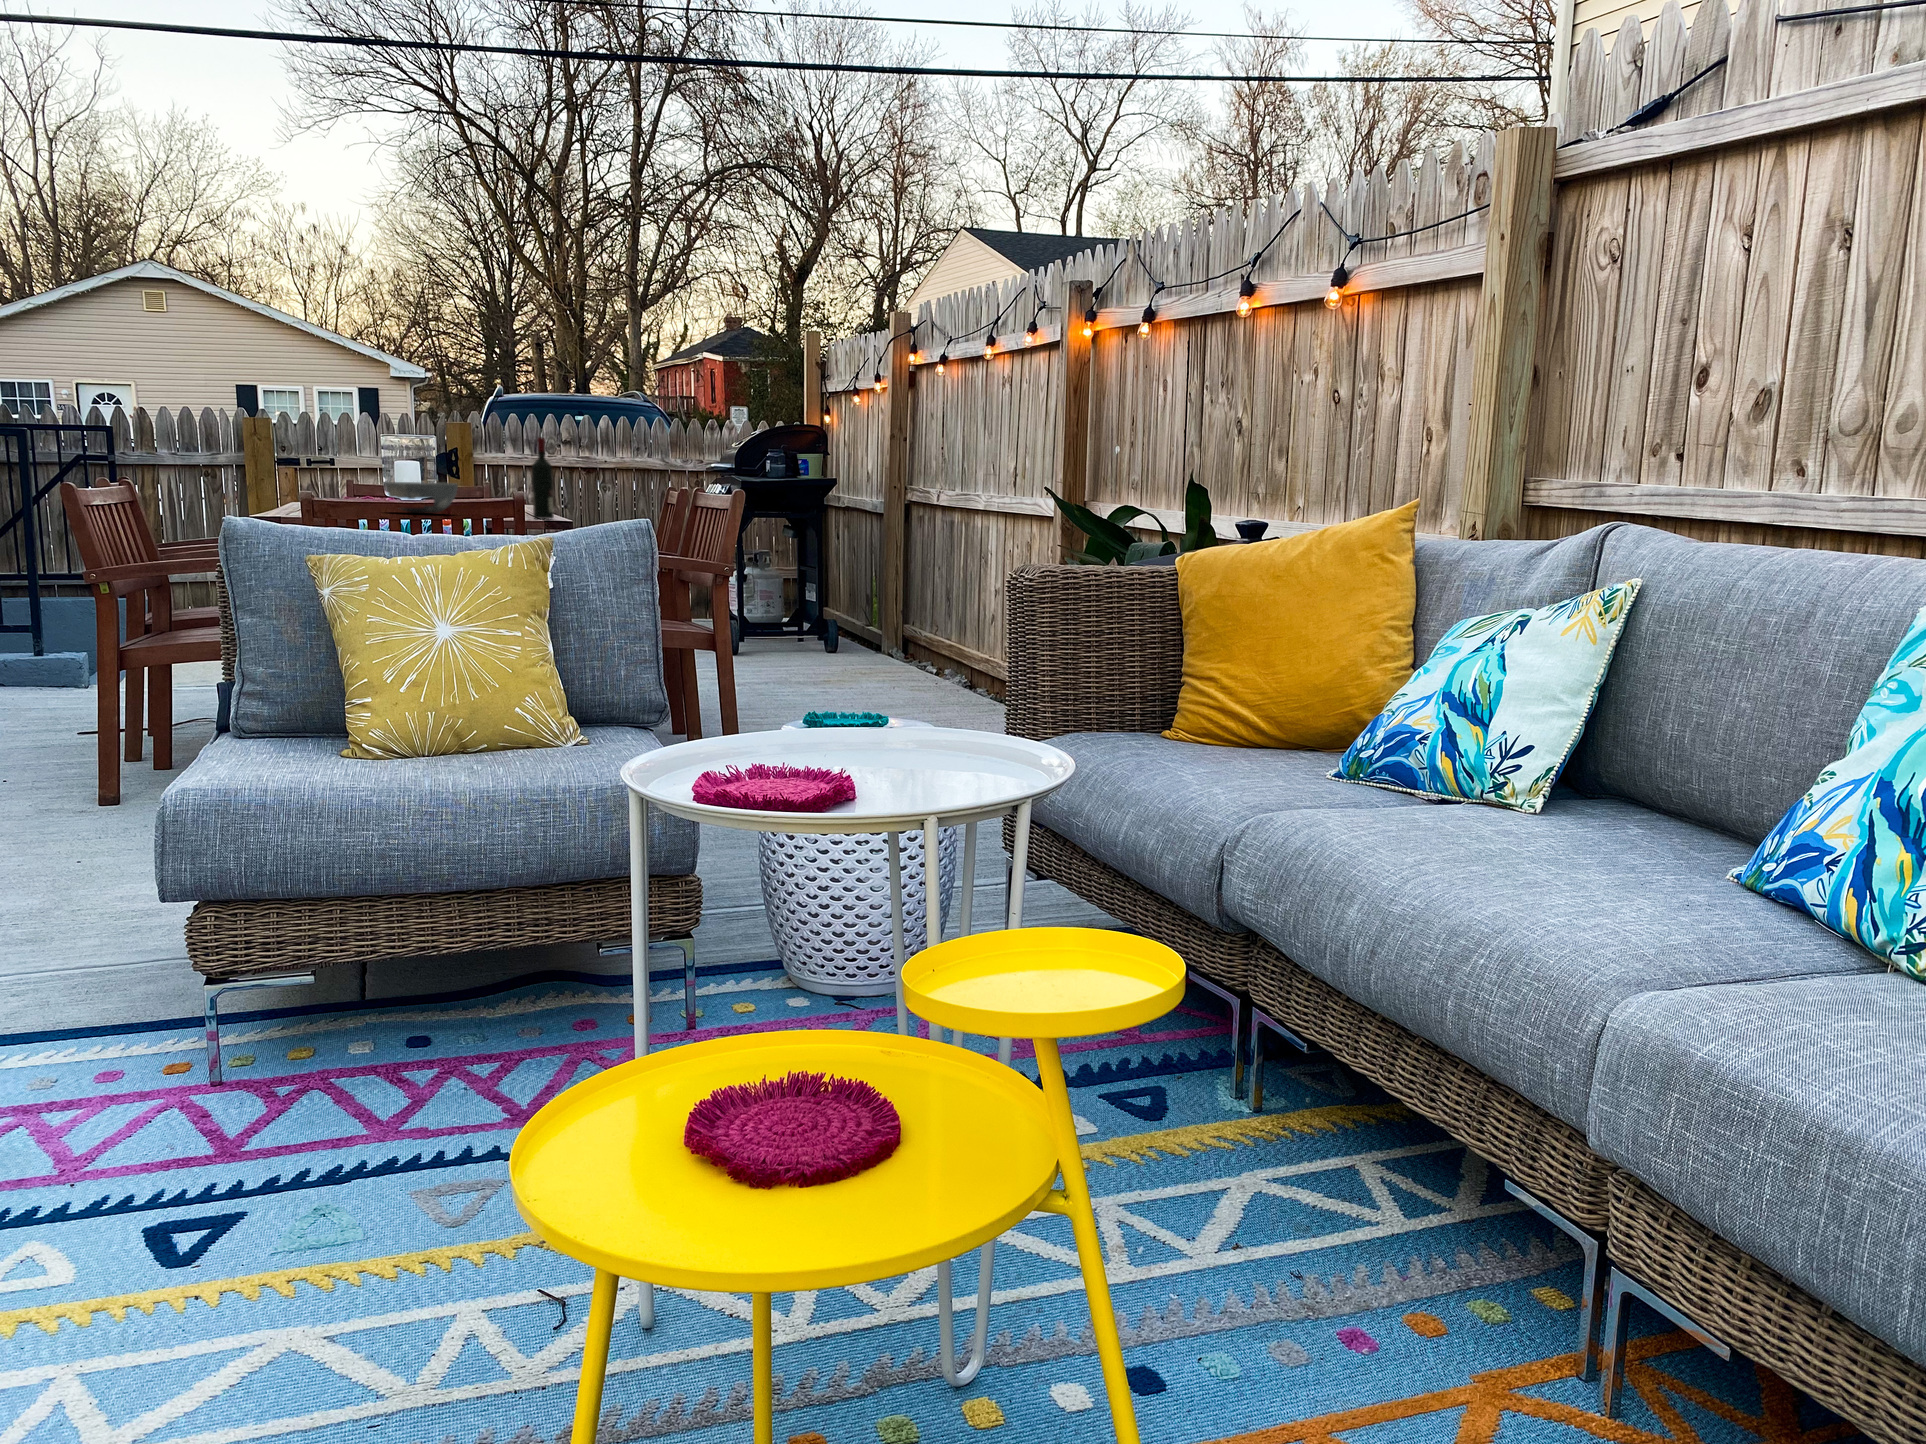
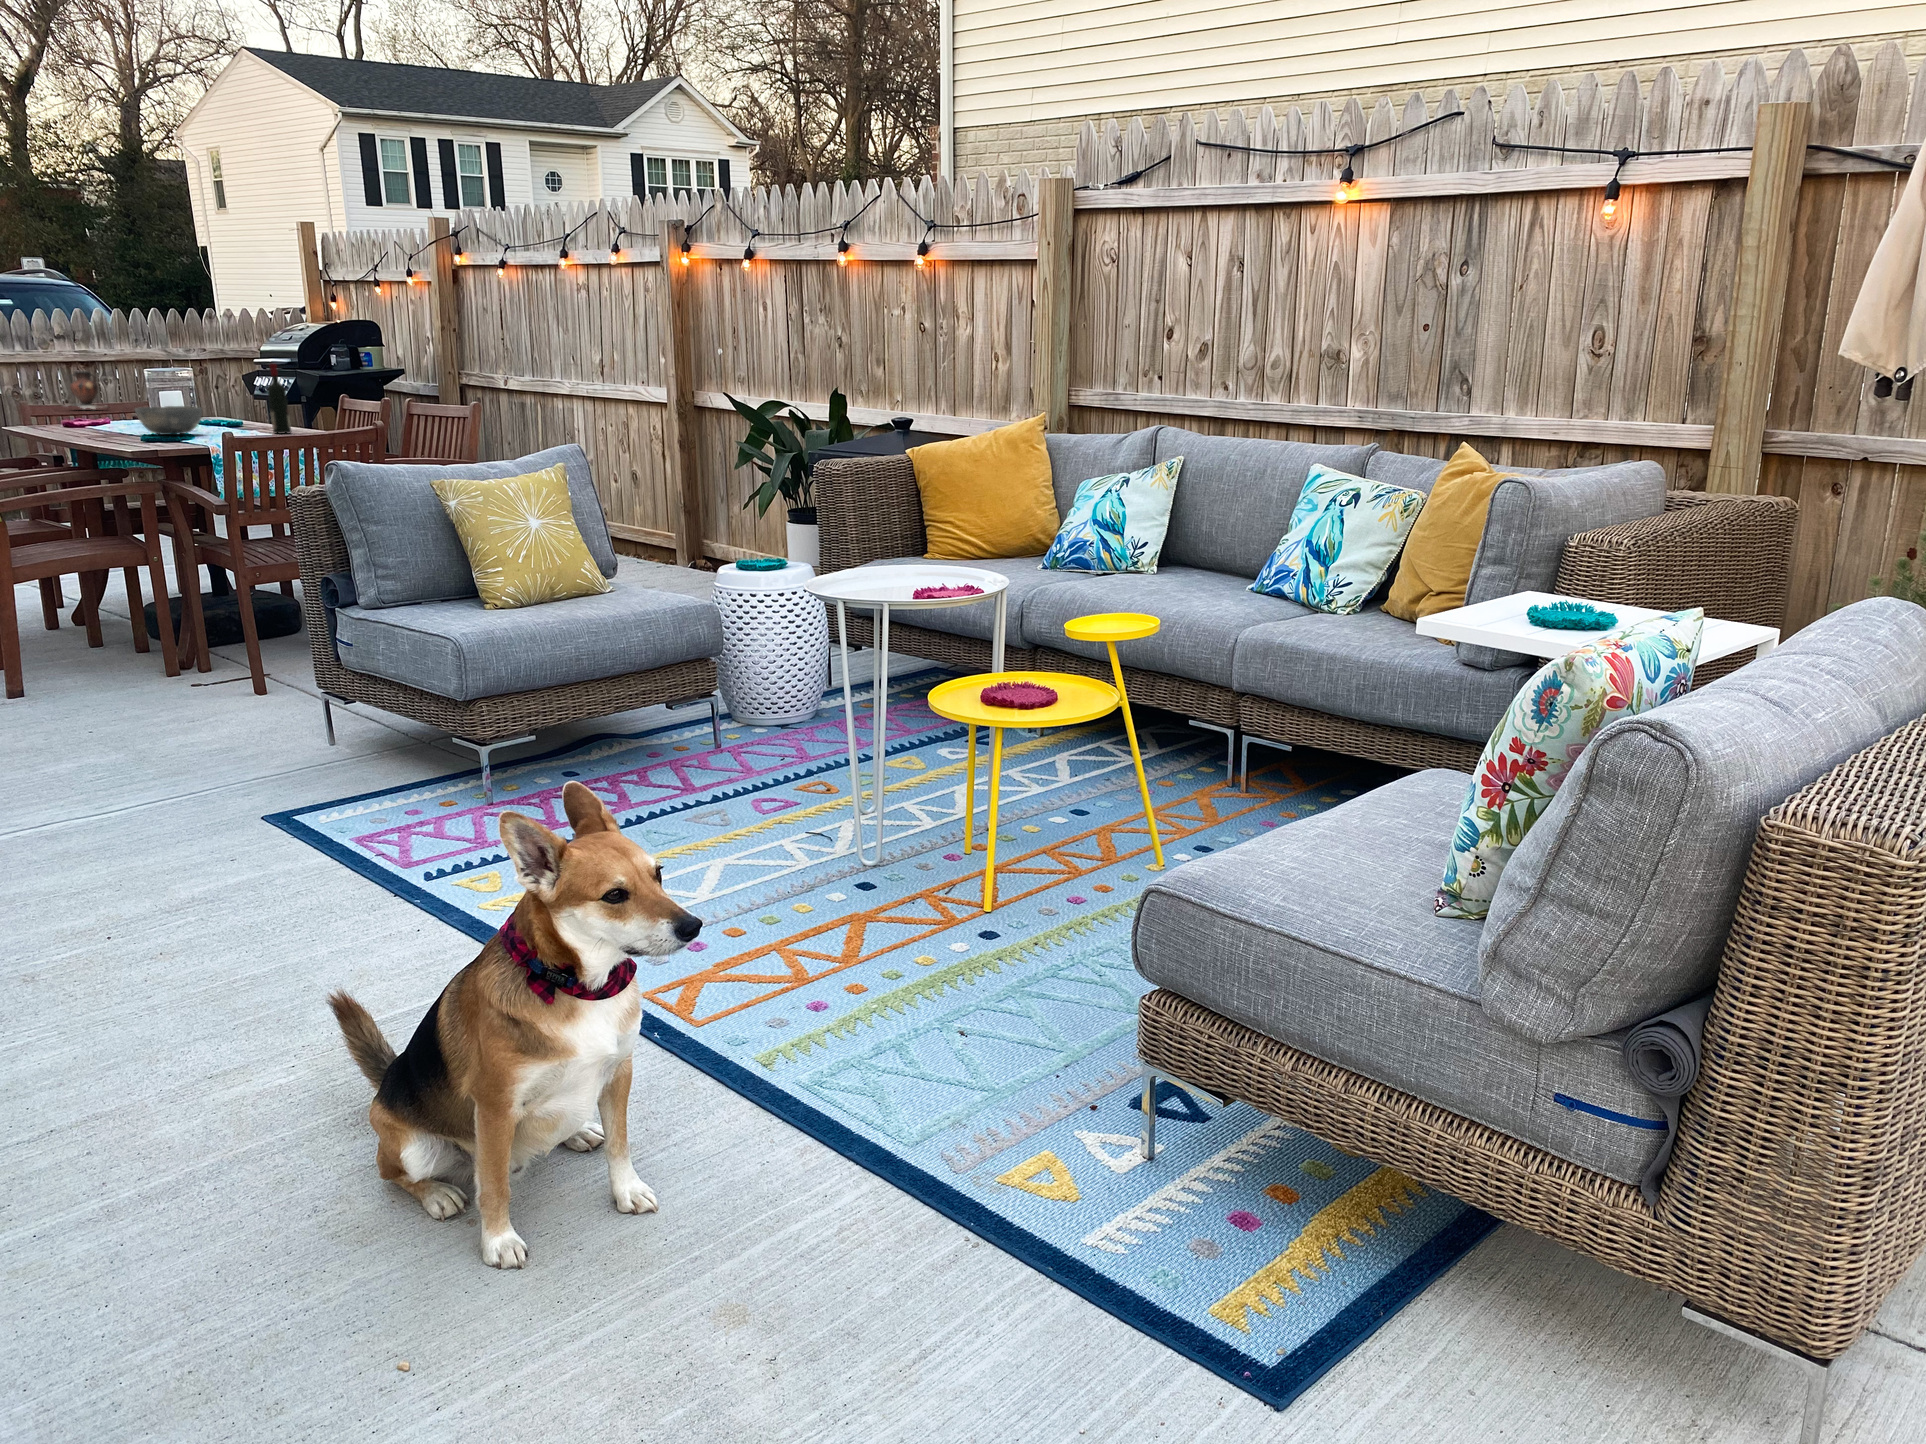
vase: none [474,462,523,503] -> present [70,371,110,409]

